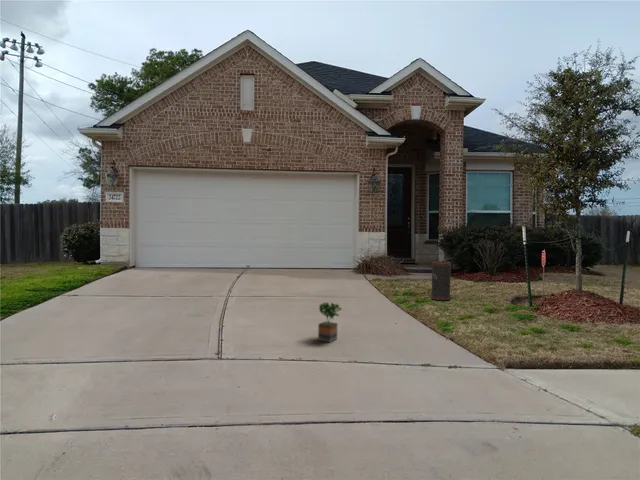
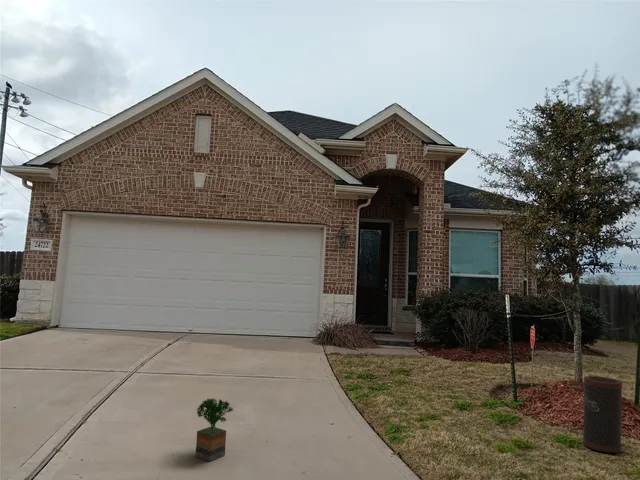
trash can: present [431,261,451,301] -> present [583,376,622,453]

